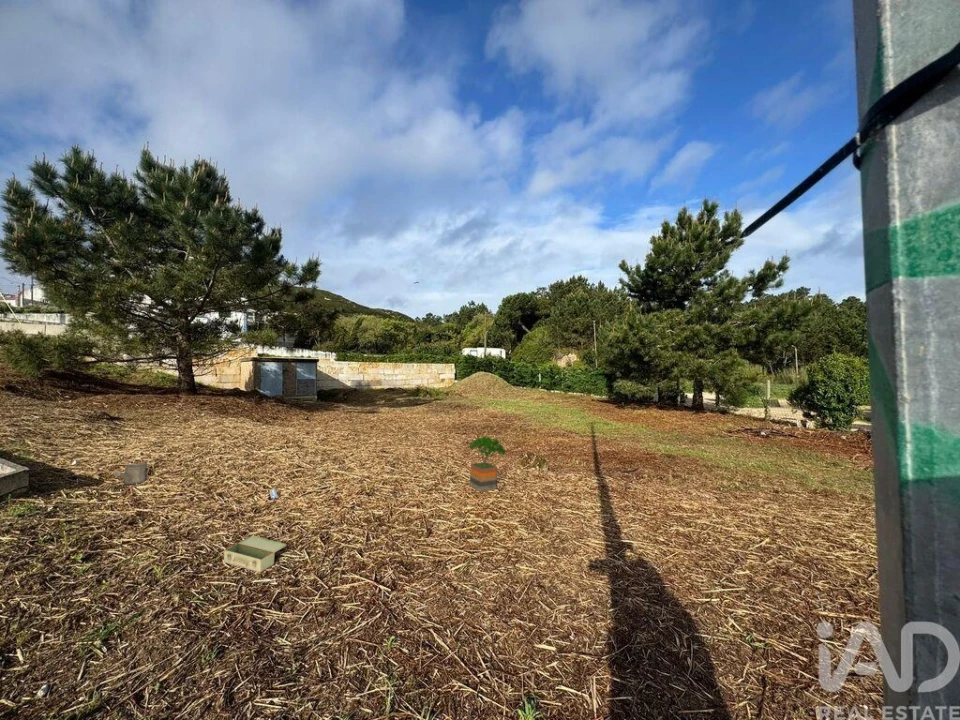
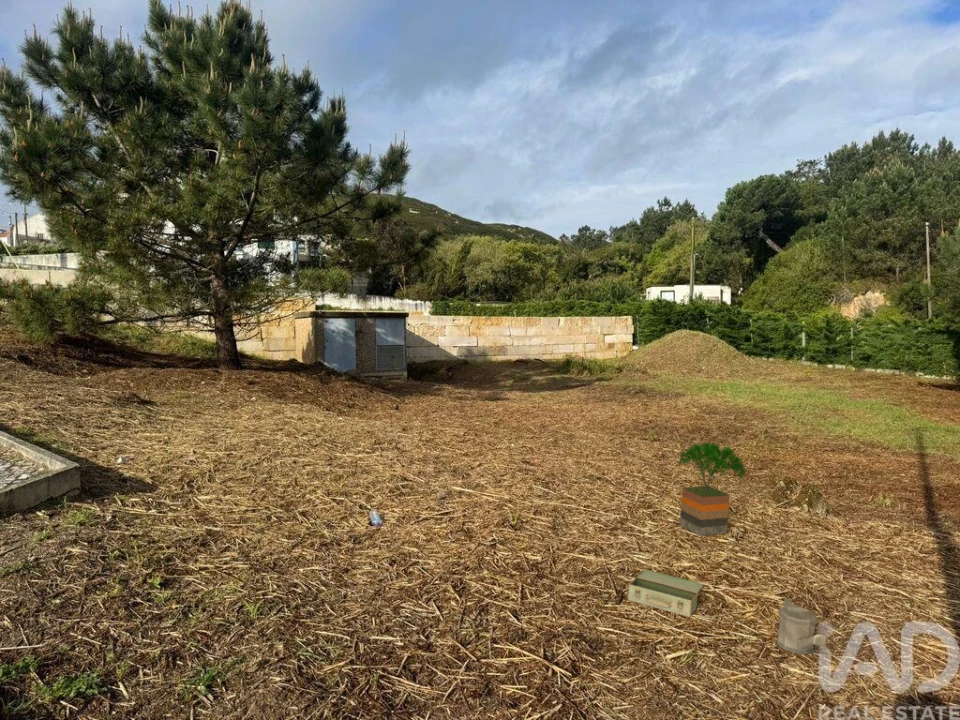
watering can: present [114,462,147,484] -> present [777,599,826,654]
toolbox: present [224,536,286,572] -> present [628,570,703,617]

